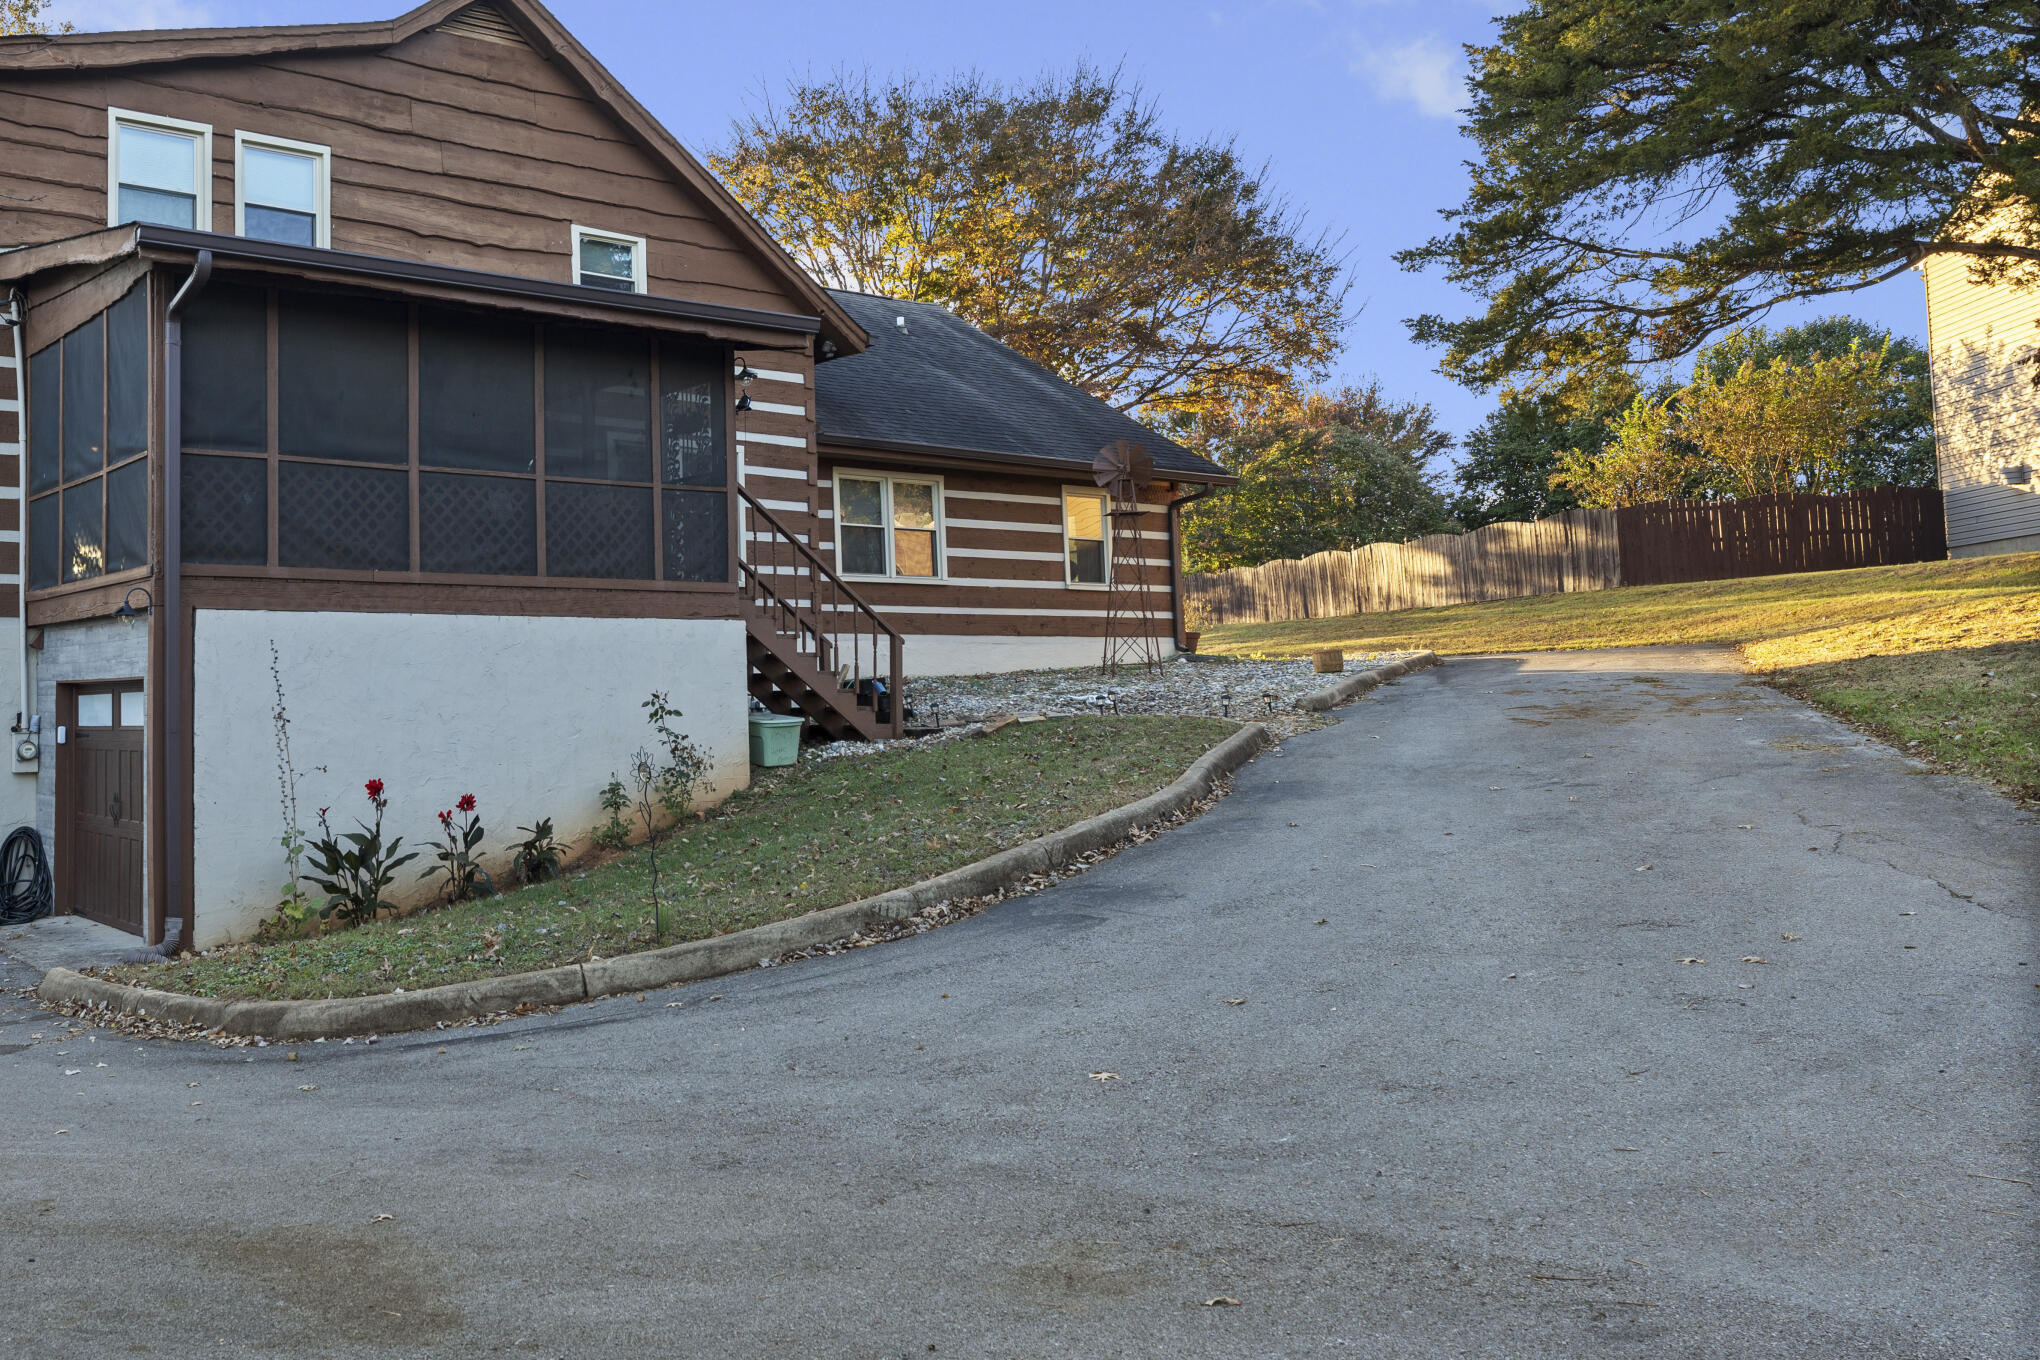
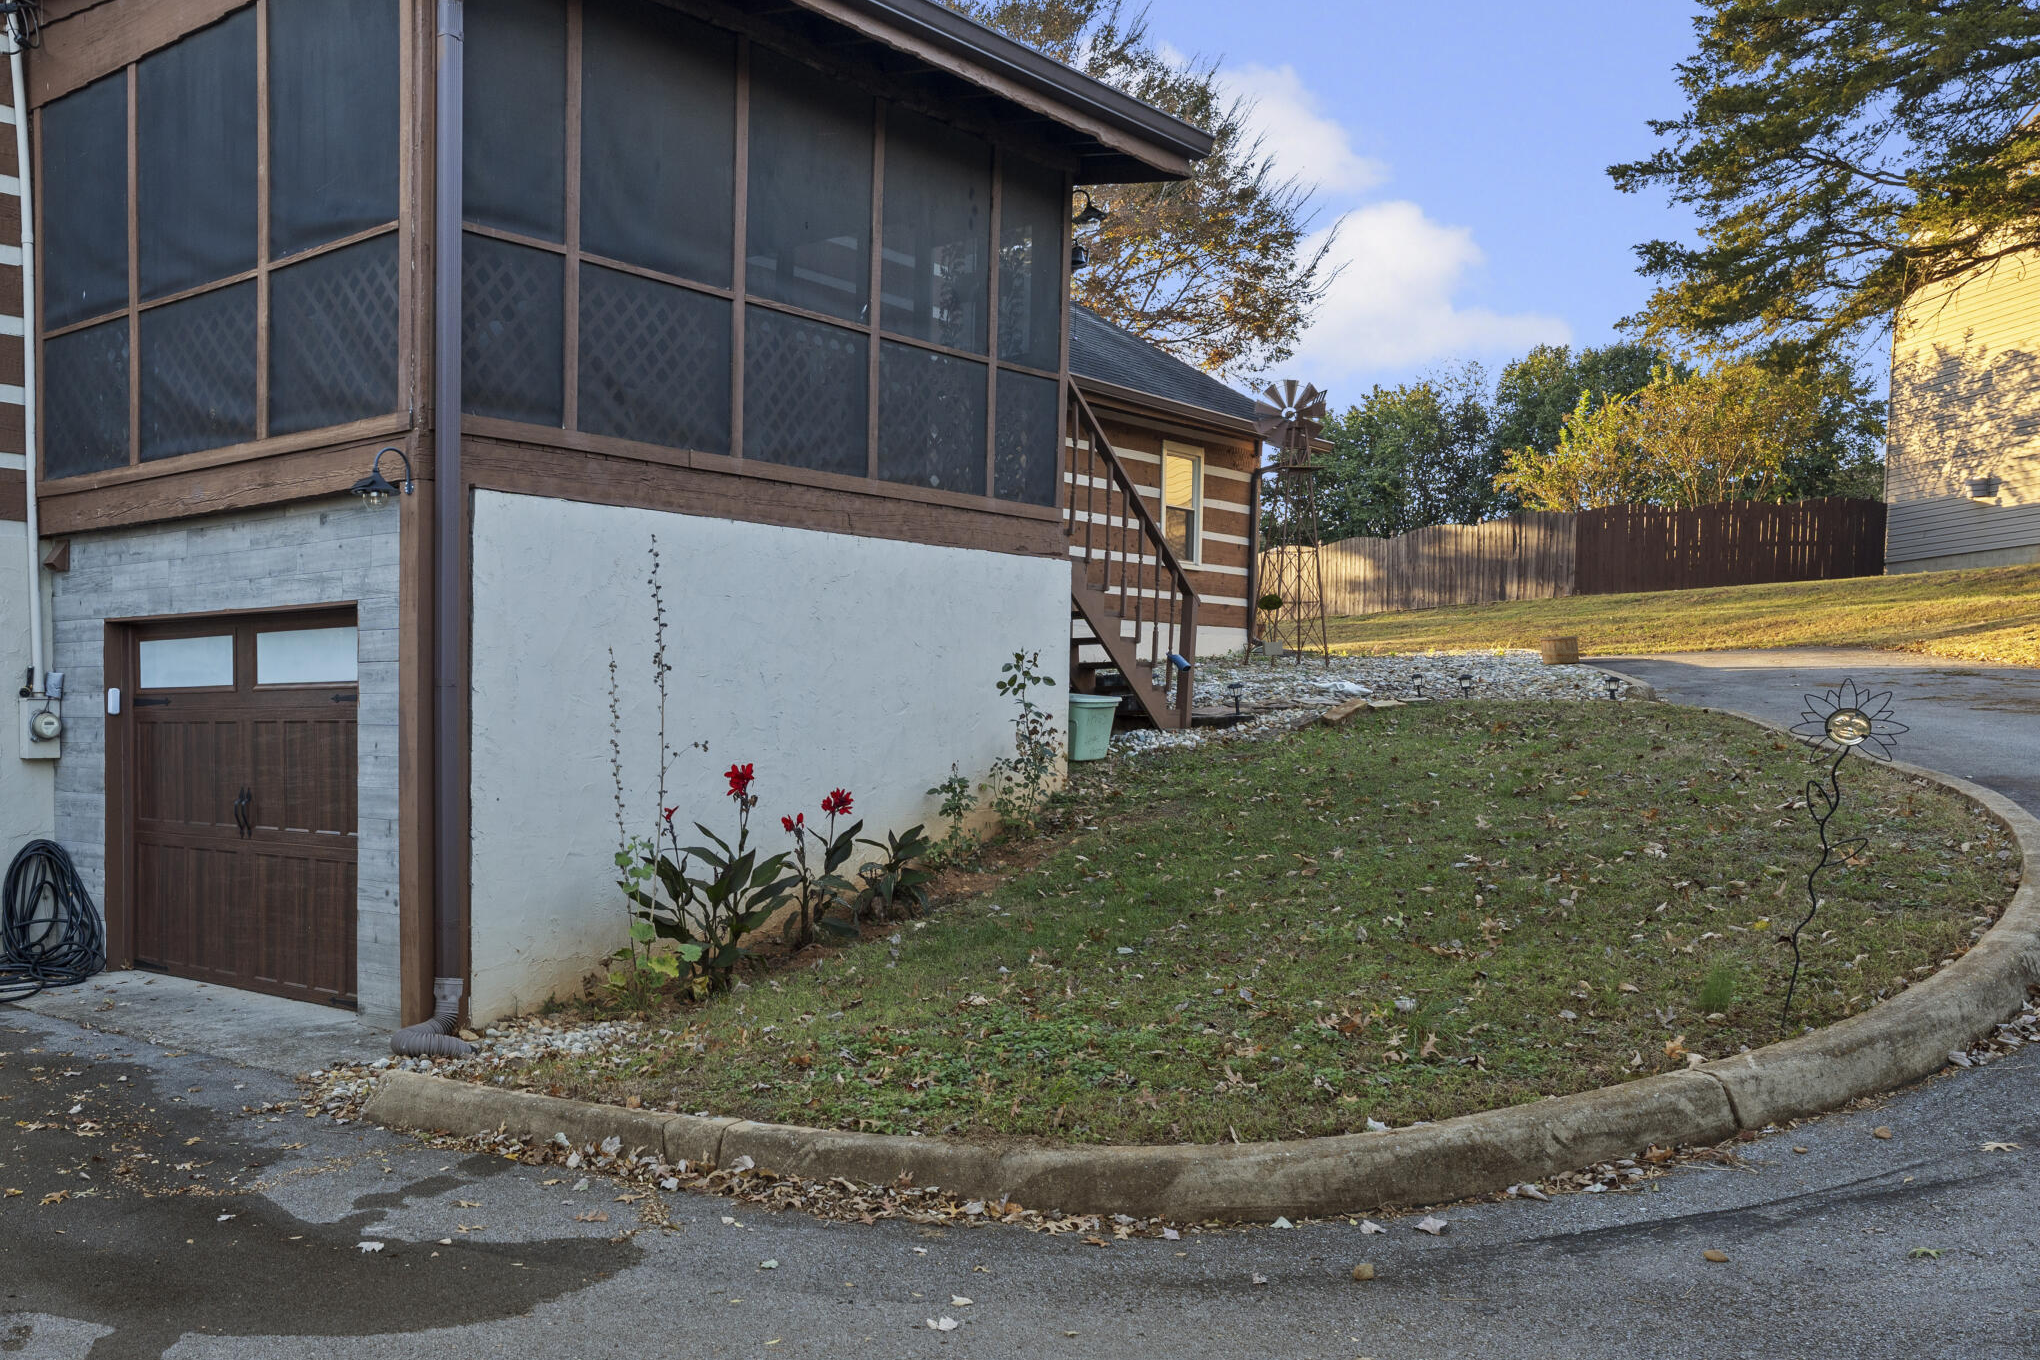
potted tree: none [1182,606,1205,660] -> present [1258,593,1283,655]

